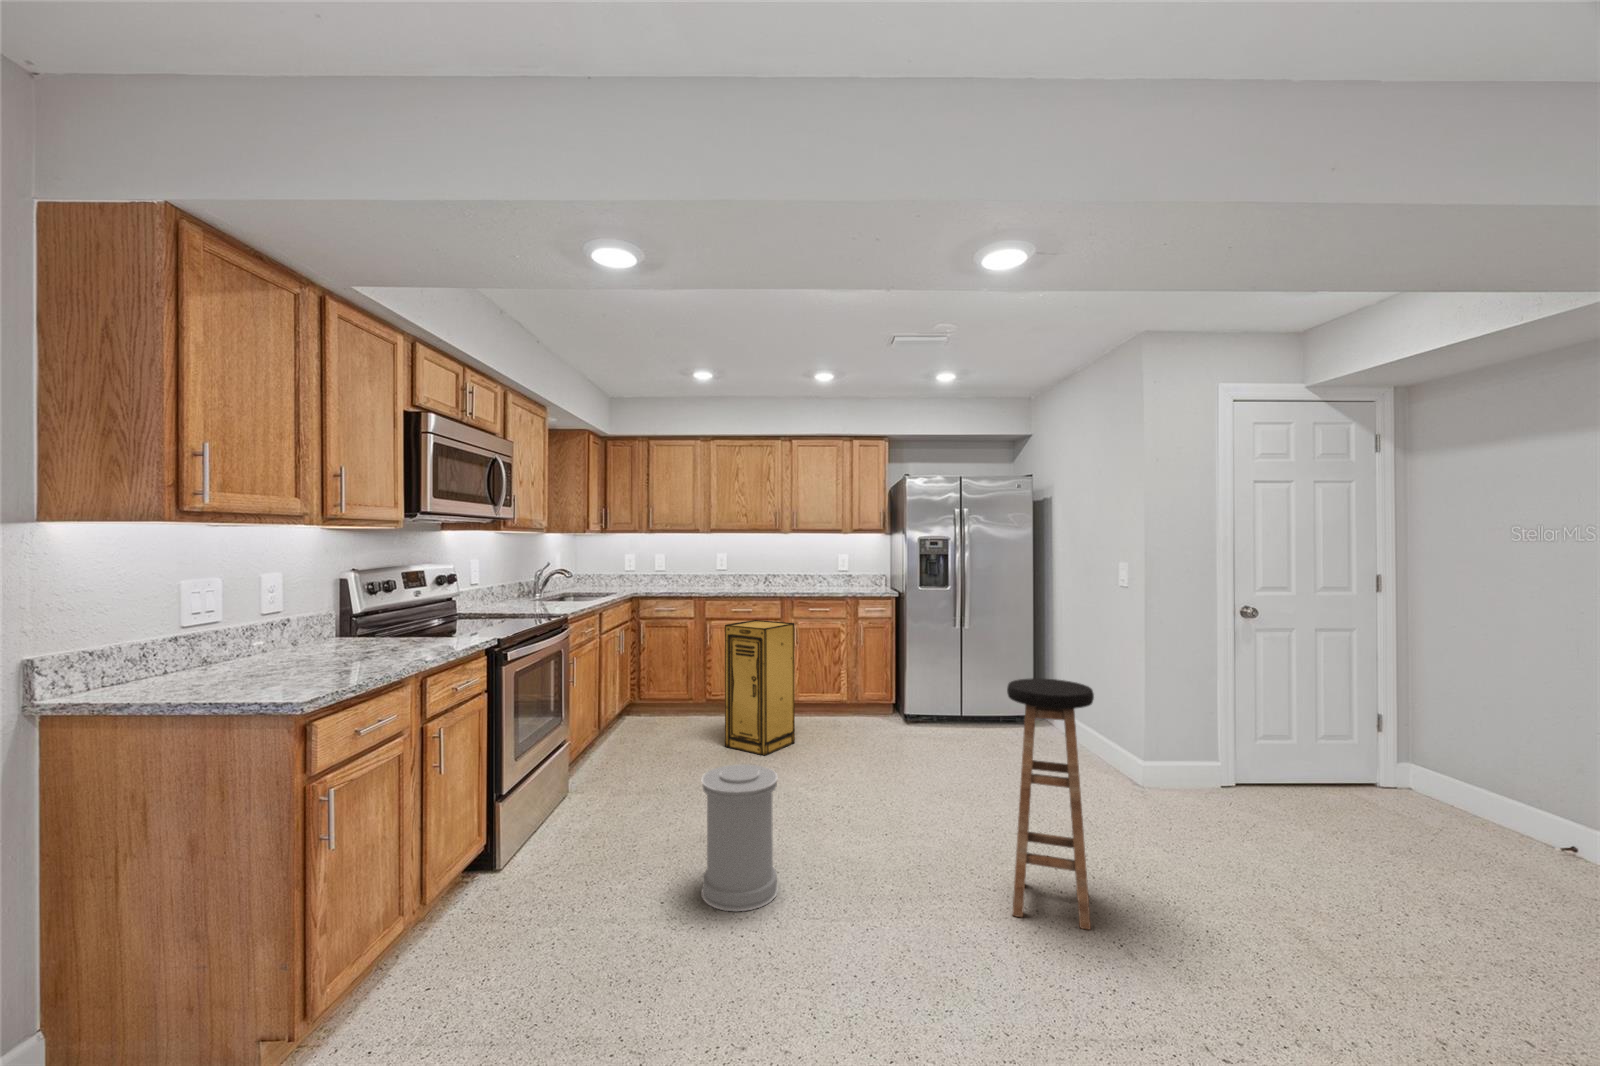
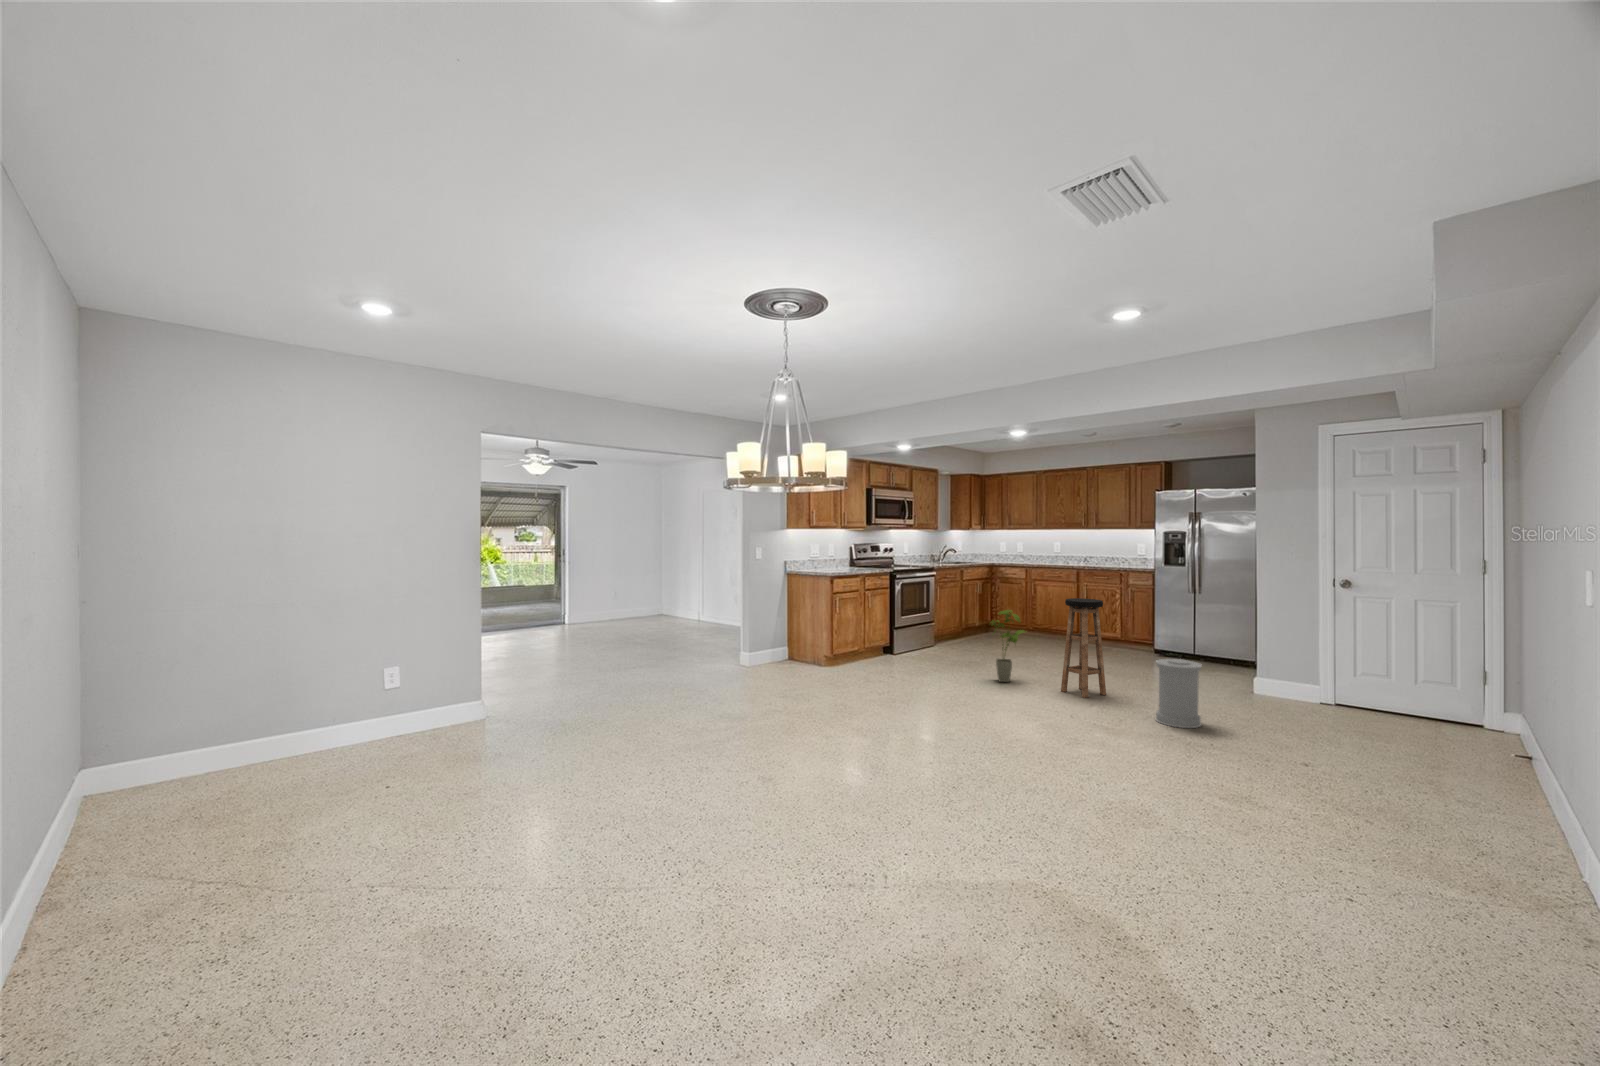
storage cabinet: present [725,620,795,756] -> none [1024,579,1064,650]
house plant: none [824,729,924,925] -> present [992,610,1024,682]
trash can: present [701,764,778,911] -> present [1156,659,1201,728]

